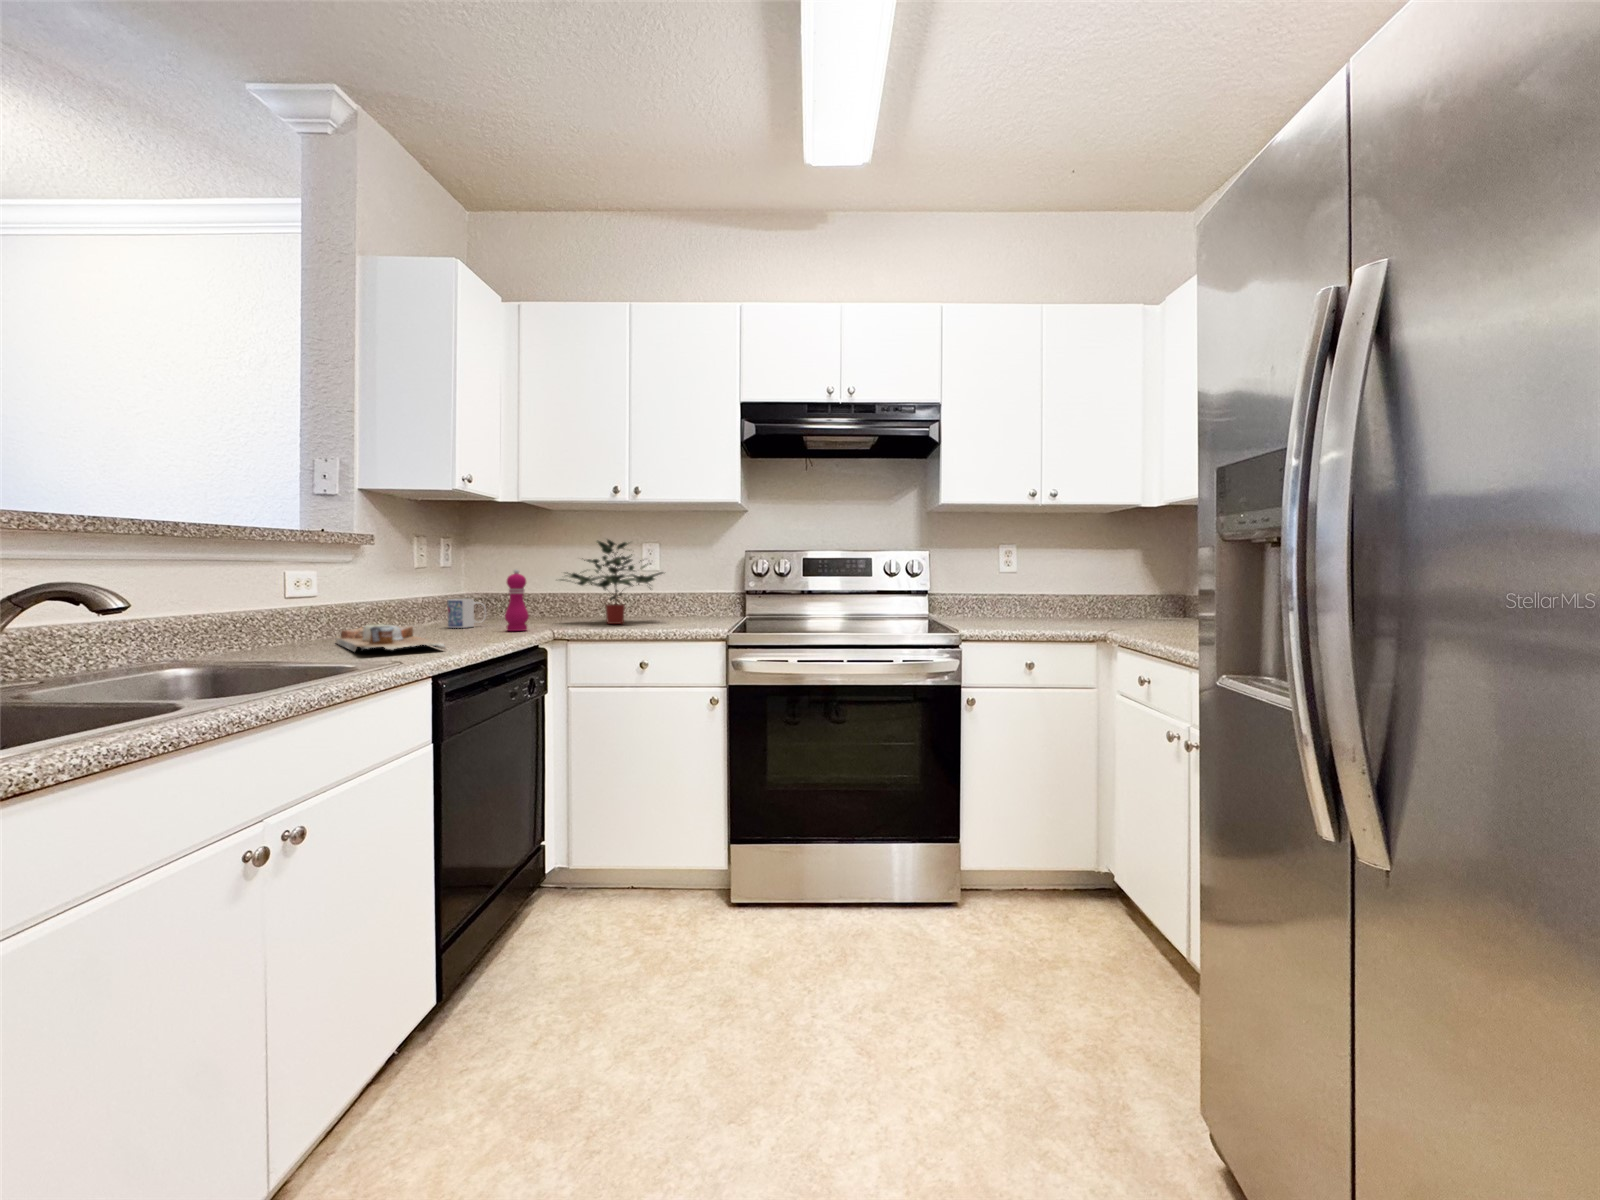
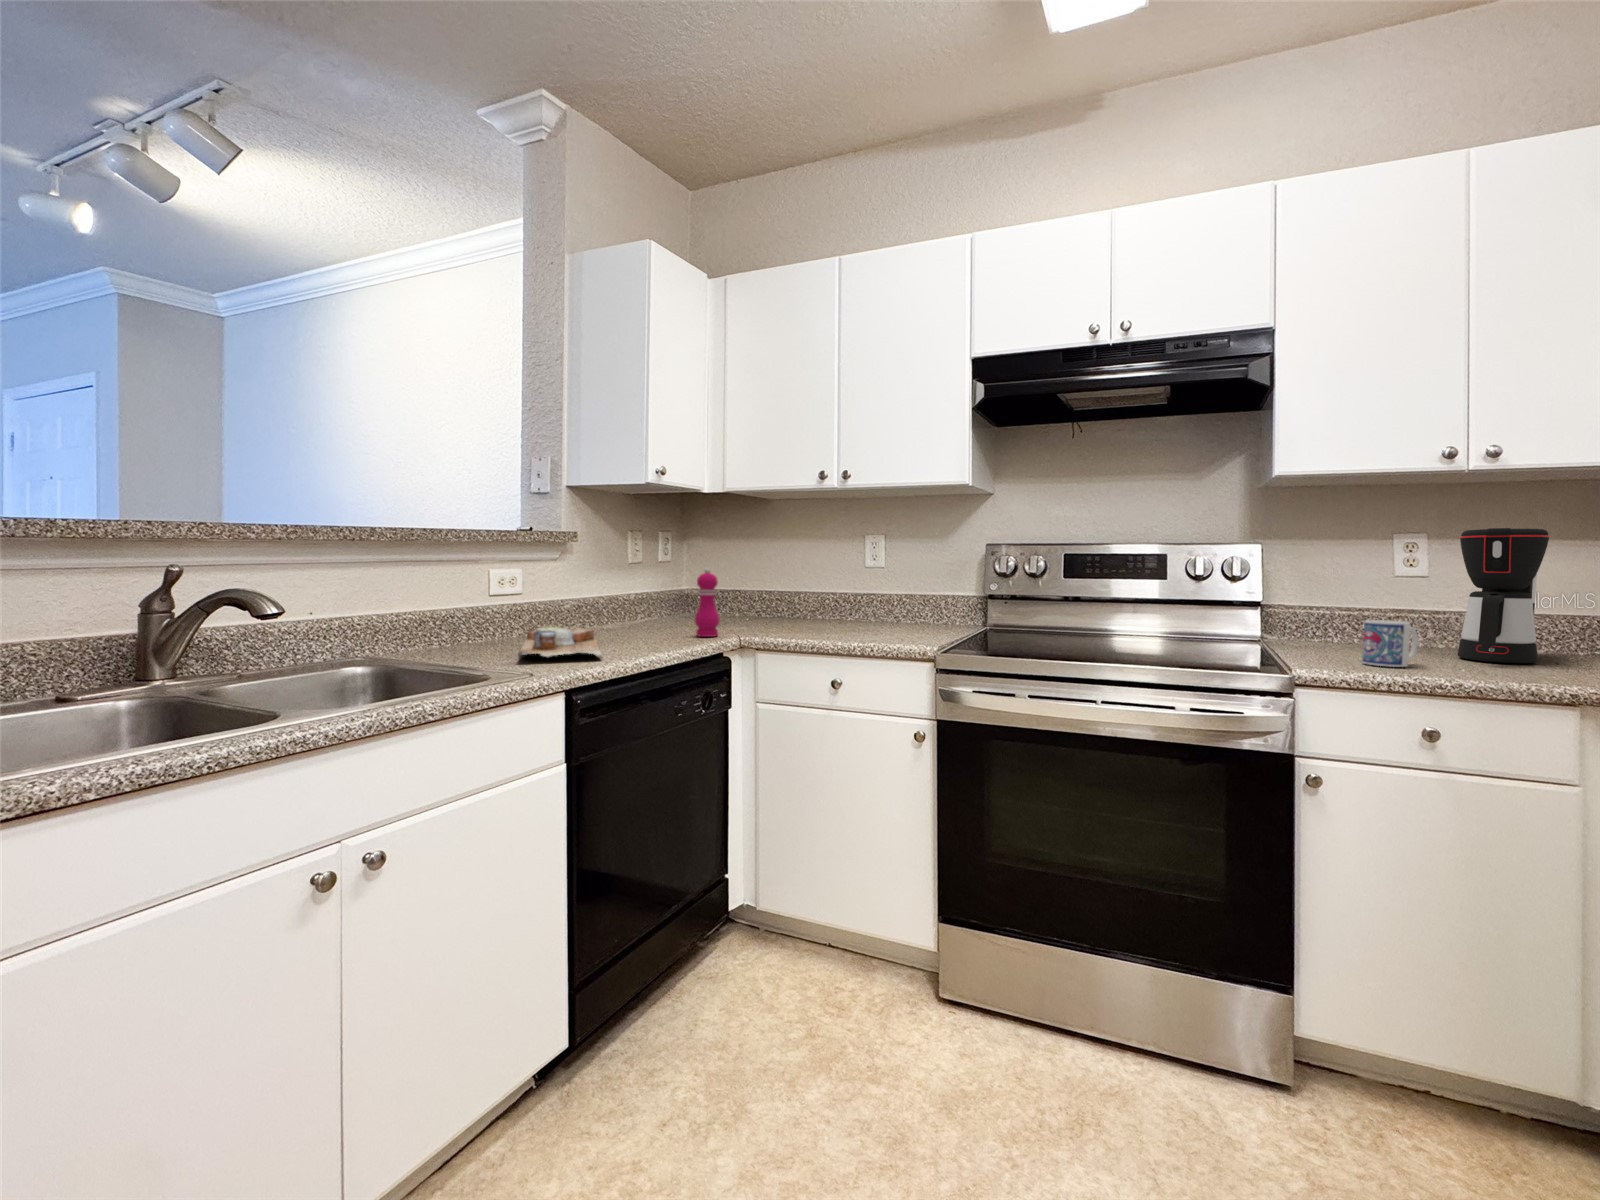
potted plant: present [560,540,663,624] -> none [758,531,879,632]
coffee maker: none [1040,542,1083,623] -> present [1458,528,1551,663]
mug: present [448,599,486,628] -> present [1362,620,1418,667]

